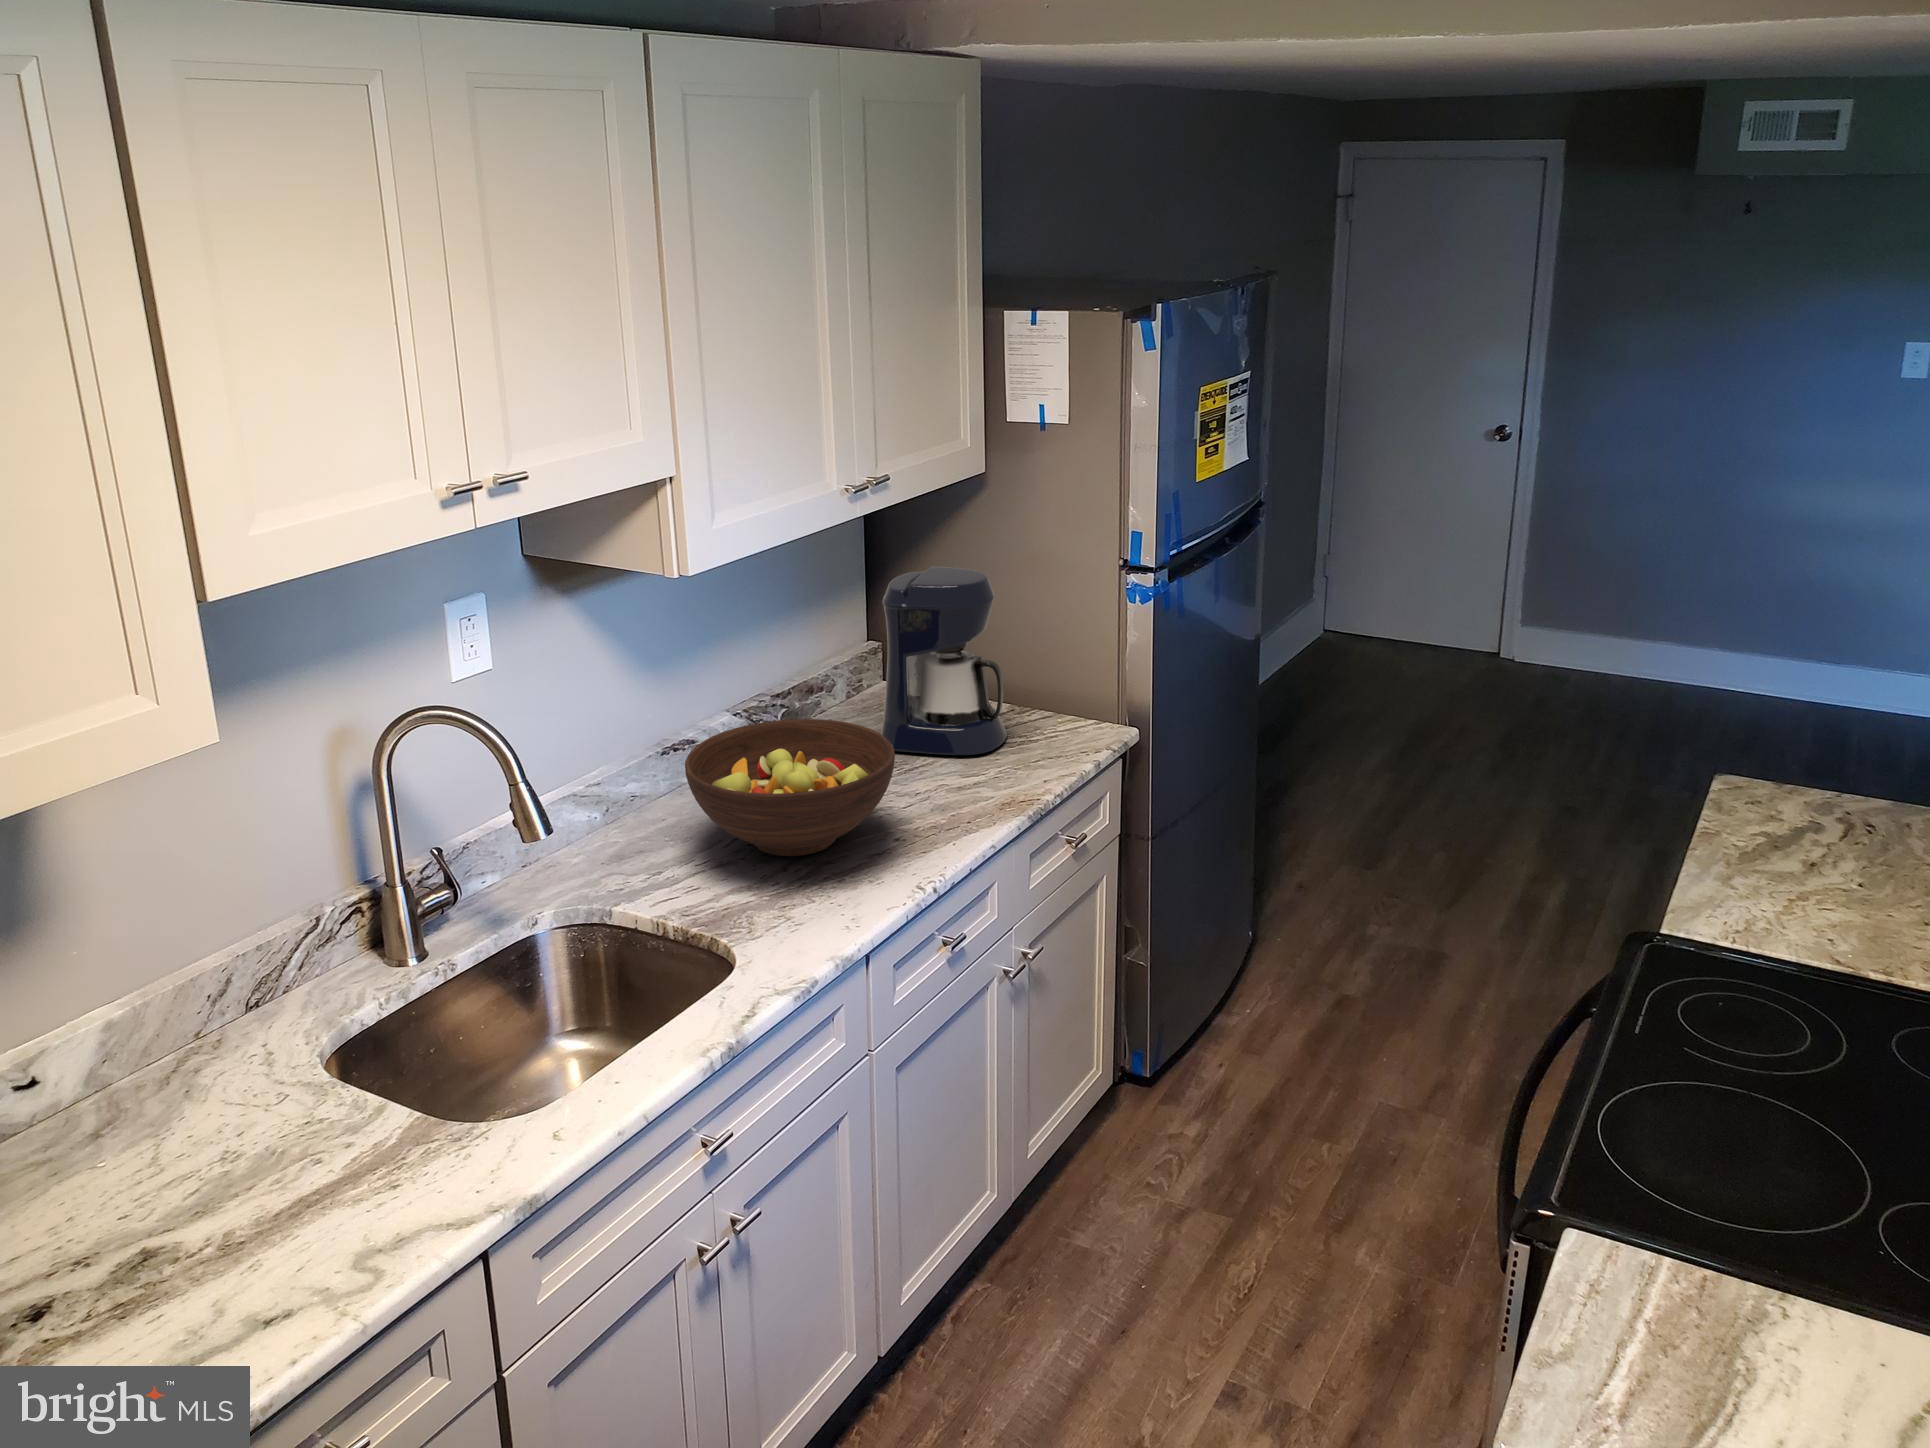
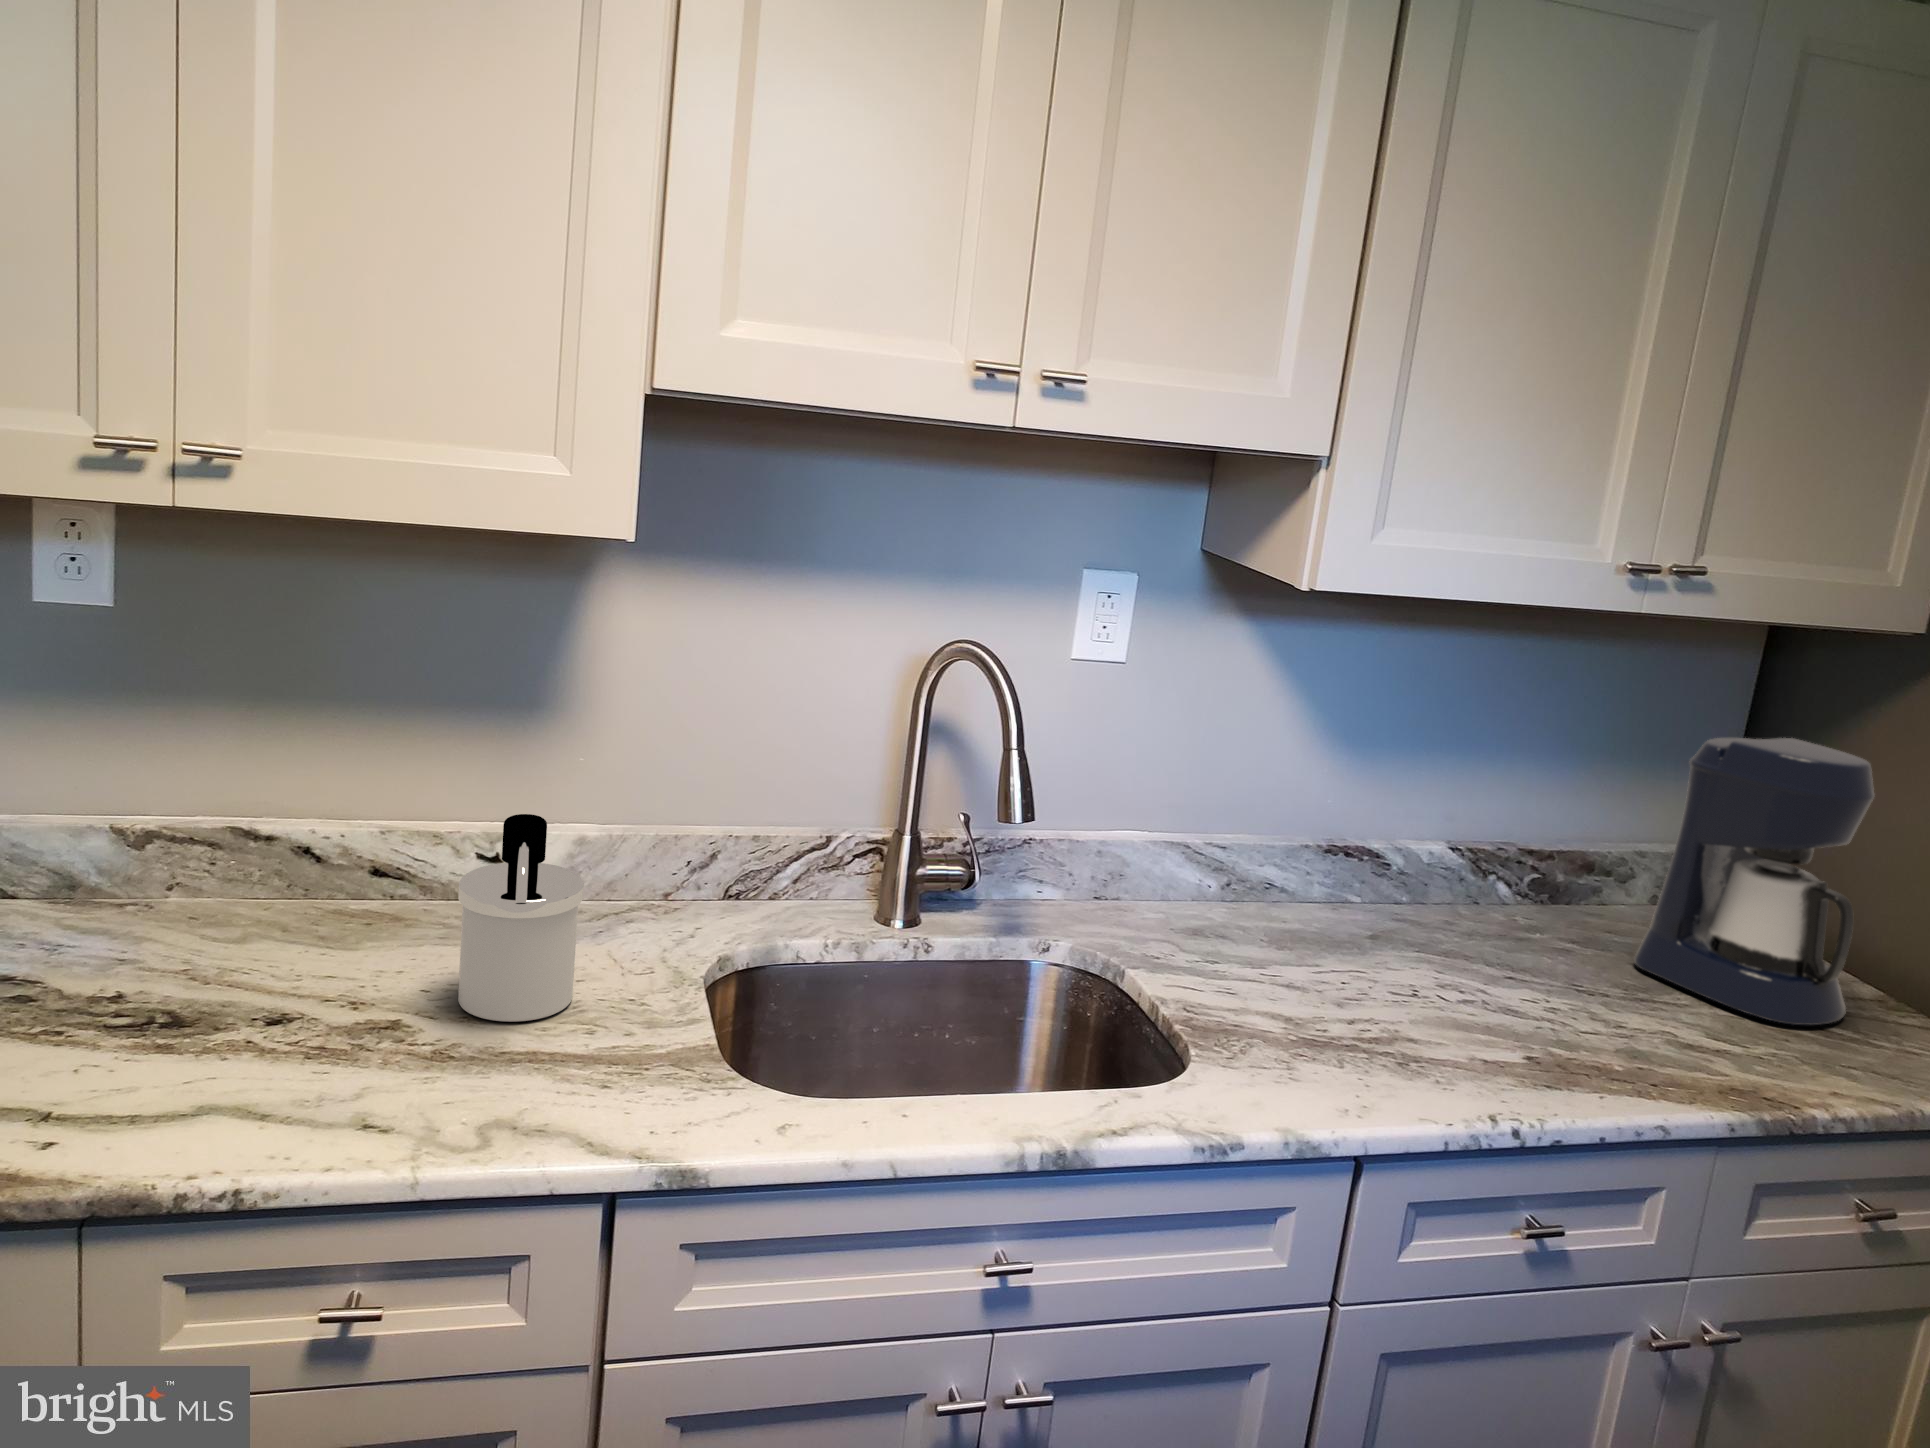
fruit bowl: present [685,719,895,856] -> none [1279,833,1576,1022]
soap dispenser: none [142,1018,282,1207] -> present [458,814,584,1022]

